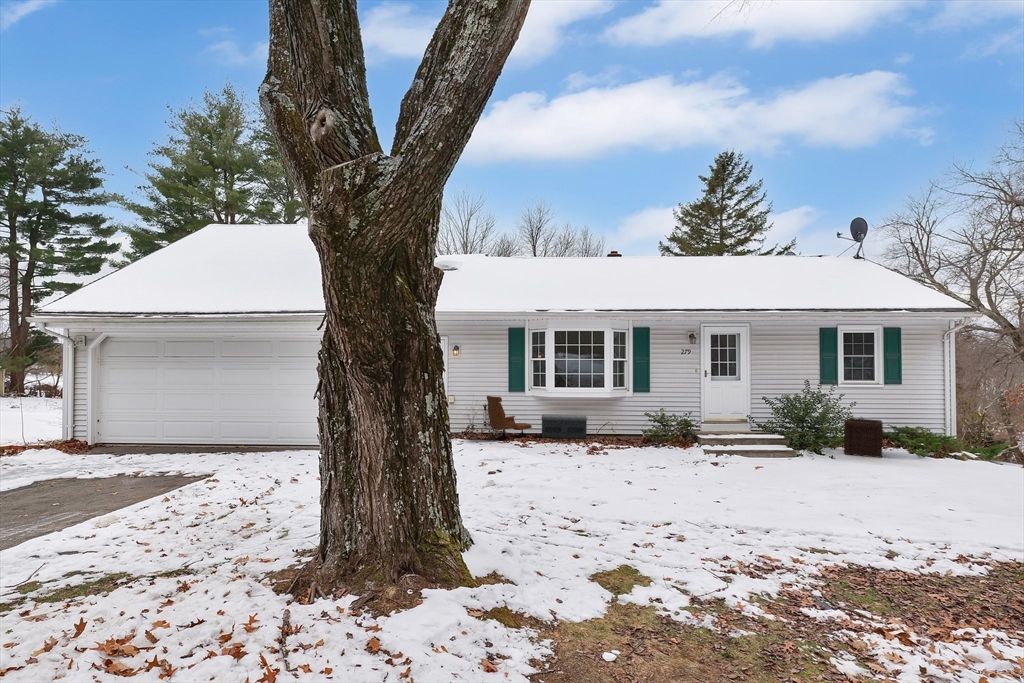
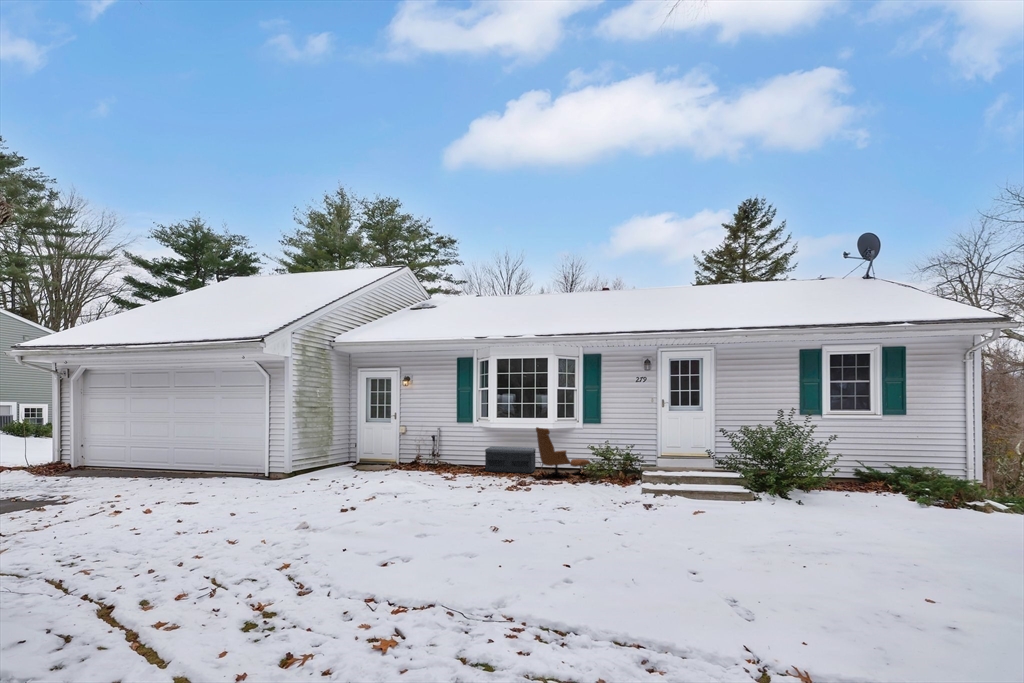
lounge chair: present [487,396,532,441] -> present [536,427,591,477]
wooden crate: present [844,418,883,458] -> none [817,454,872,506]

